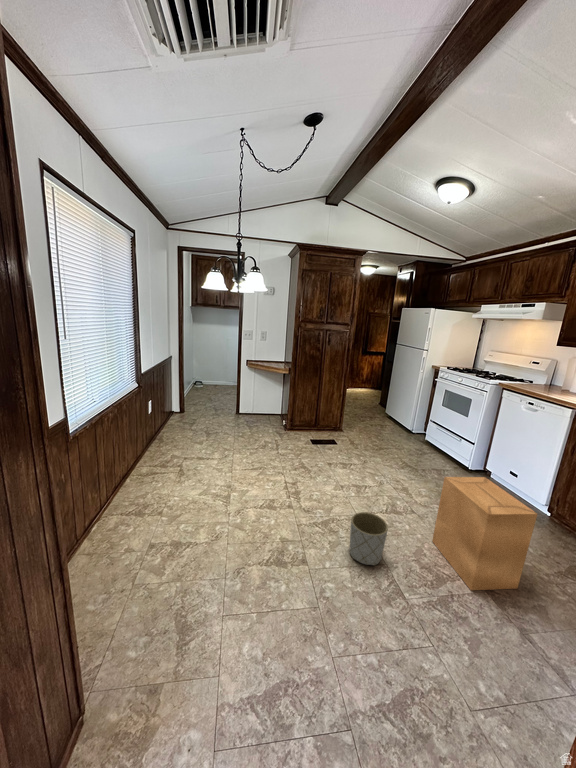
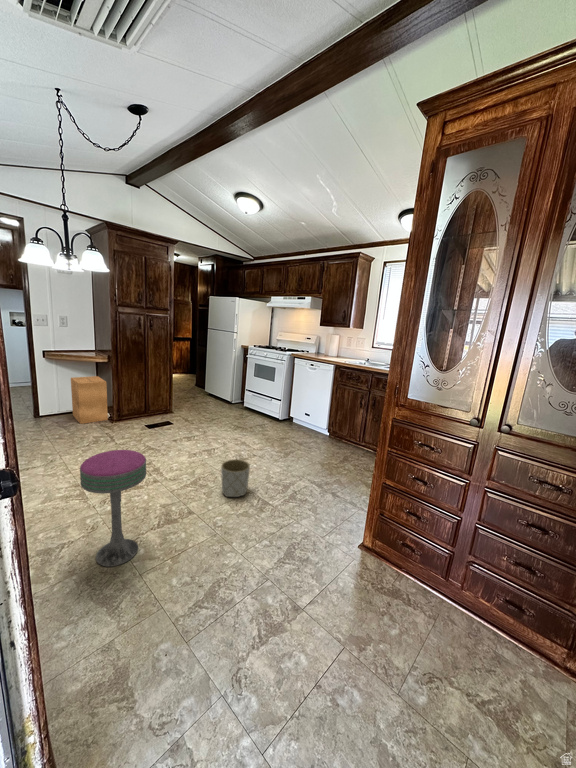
bar stool: none [190,471,251,592] -> present [80,450,146,566]
cardboard box: present [432,477,537,590] -> present [71,376,108,424]

